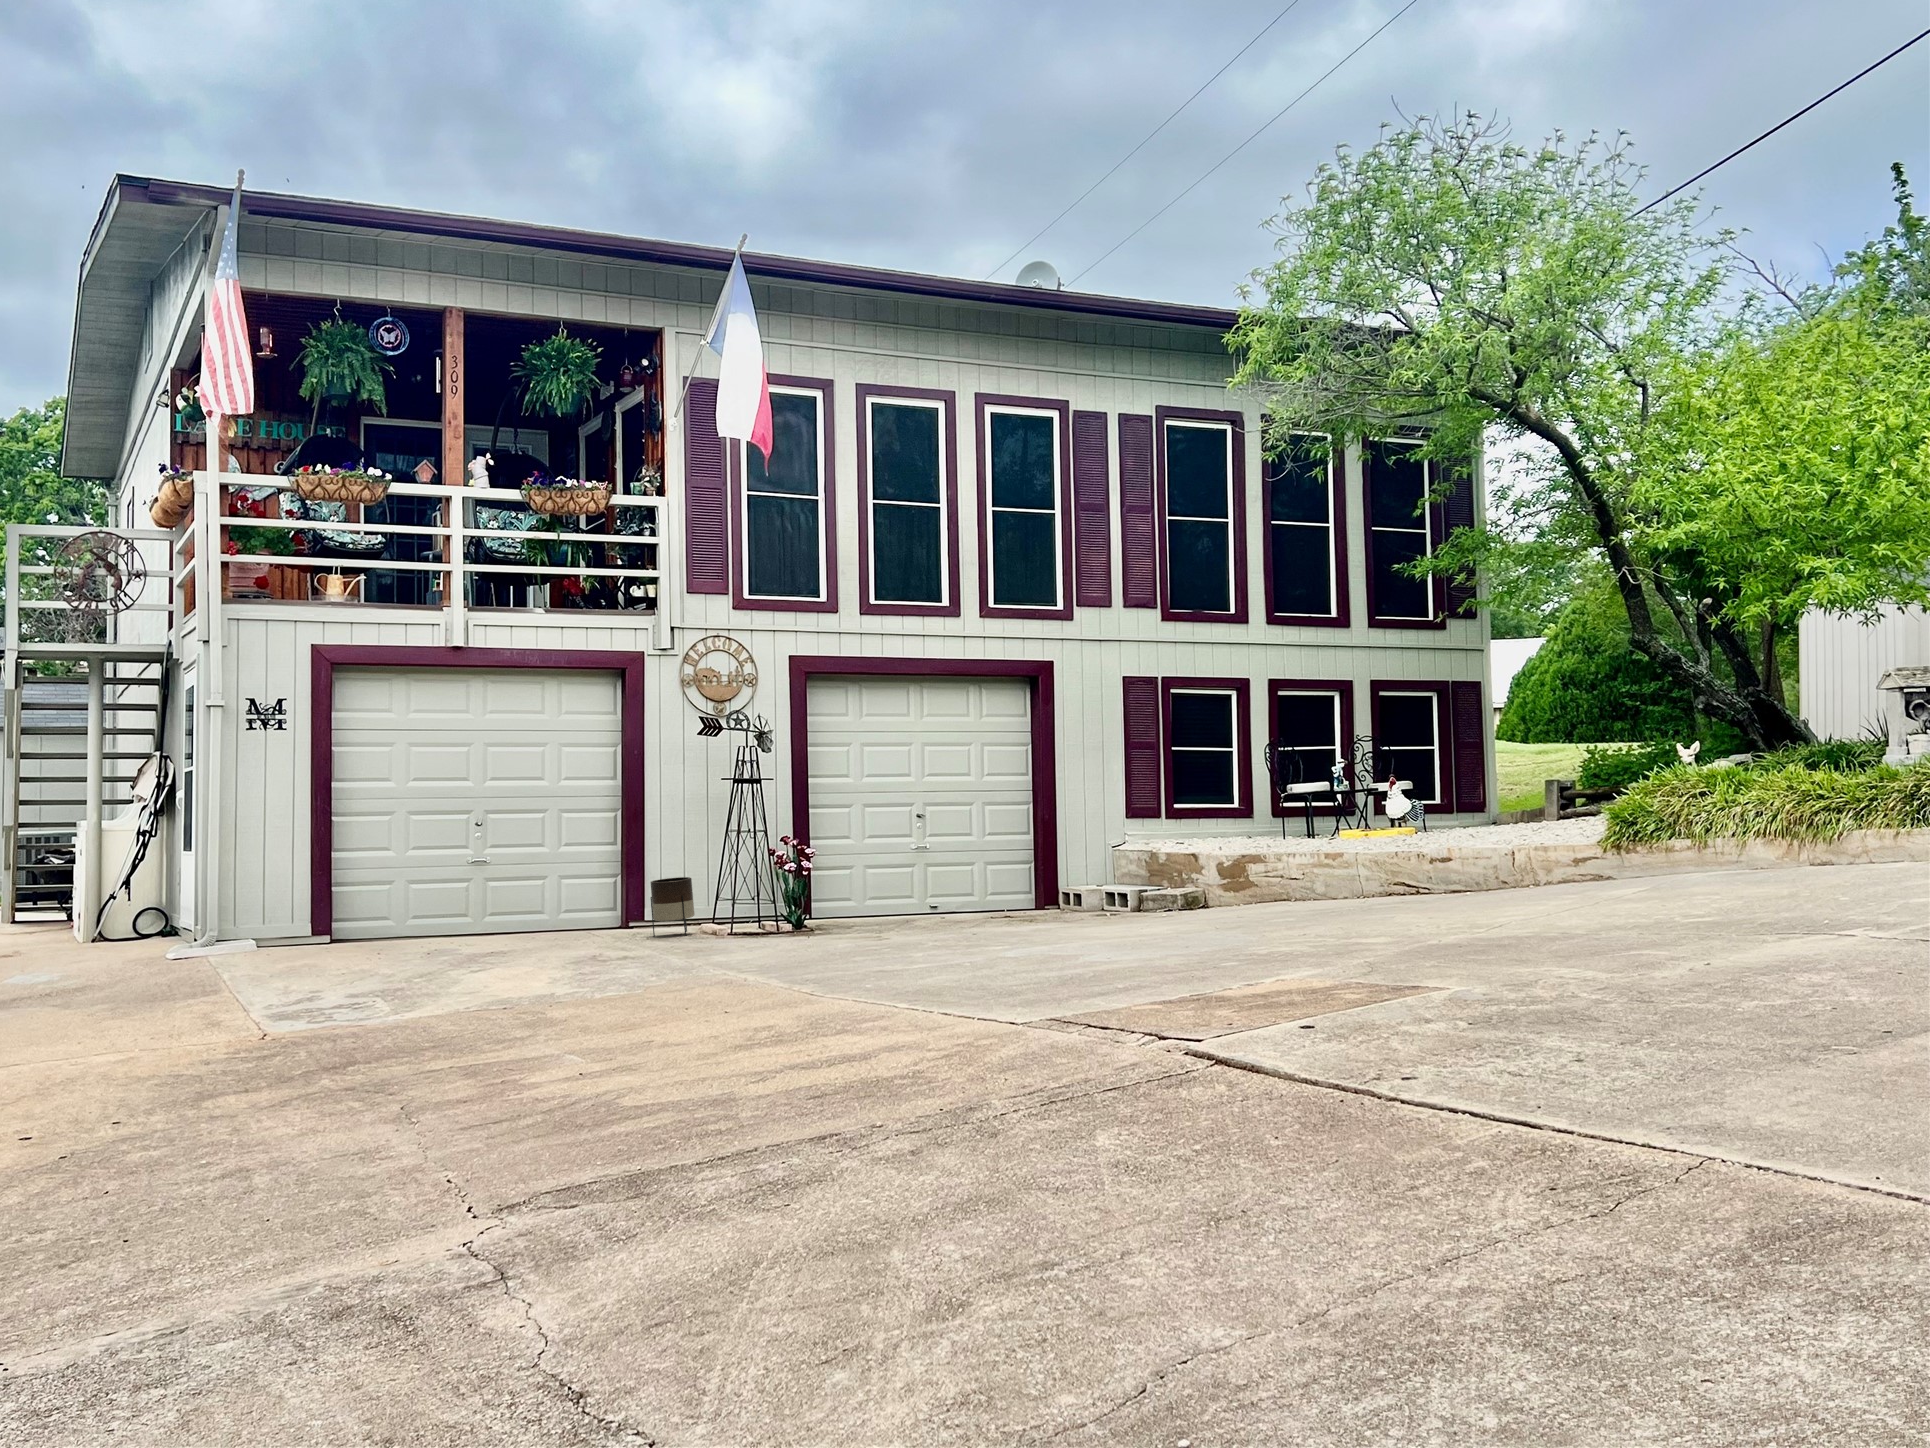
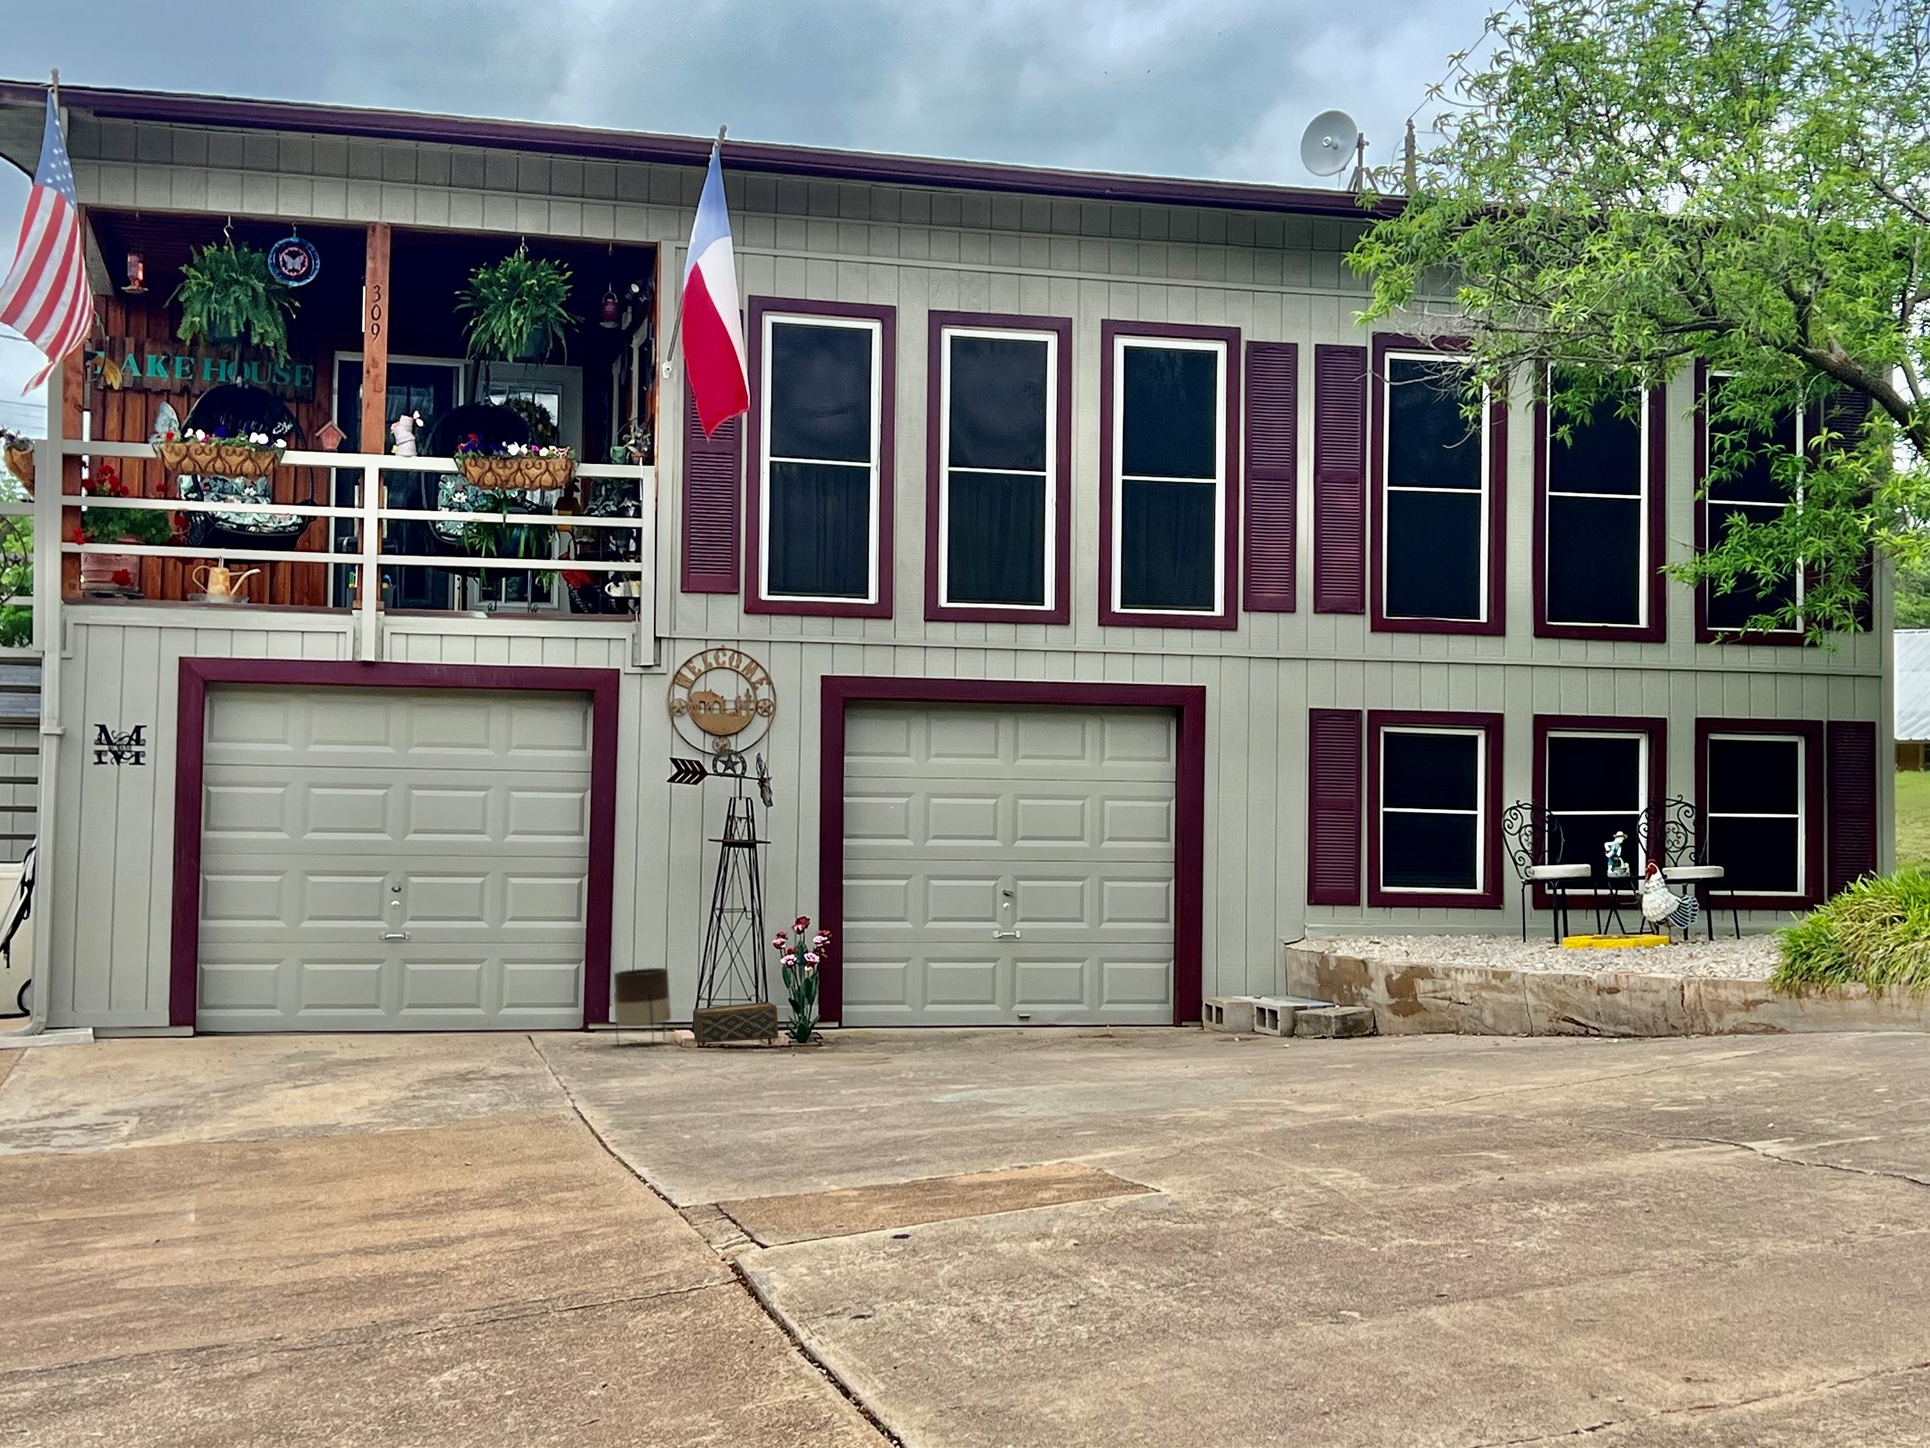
woven basket: none [706,900,773,933] -> present [693,1002,778,1043]

